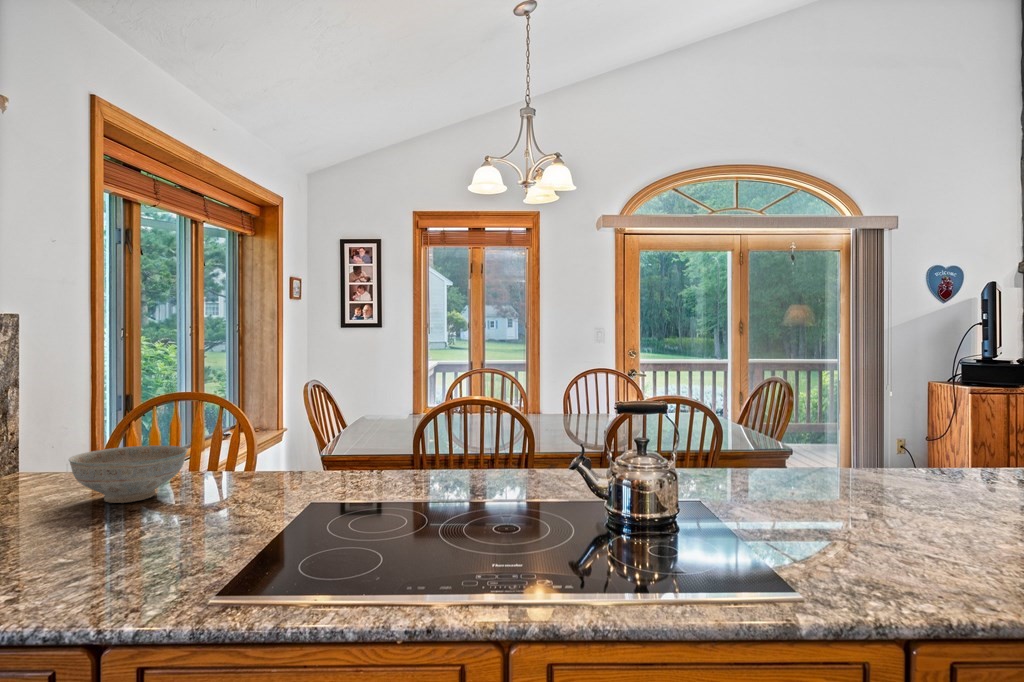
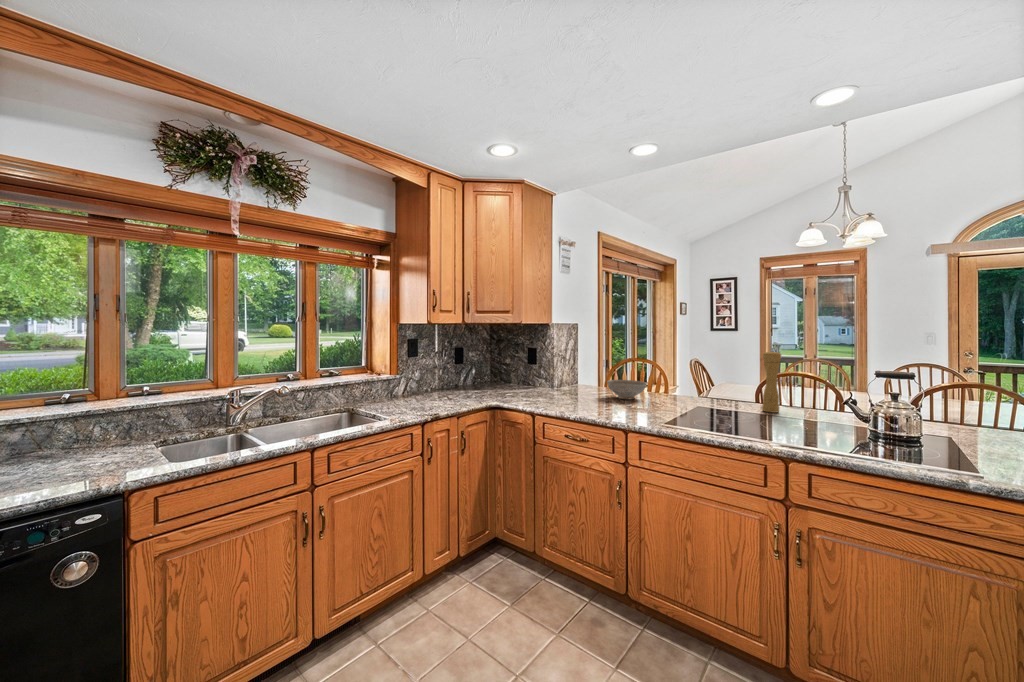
pepper mill: none [438,358,470,485] -> present [762,351,781,413]

